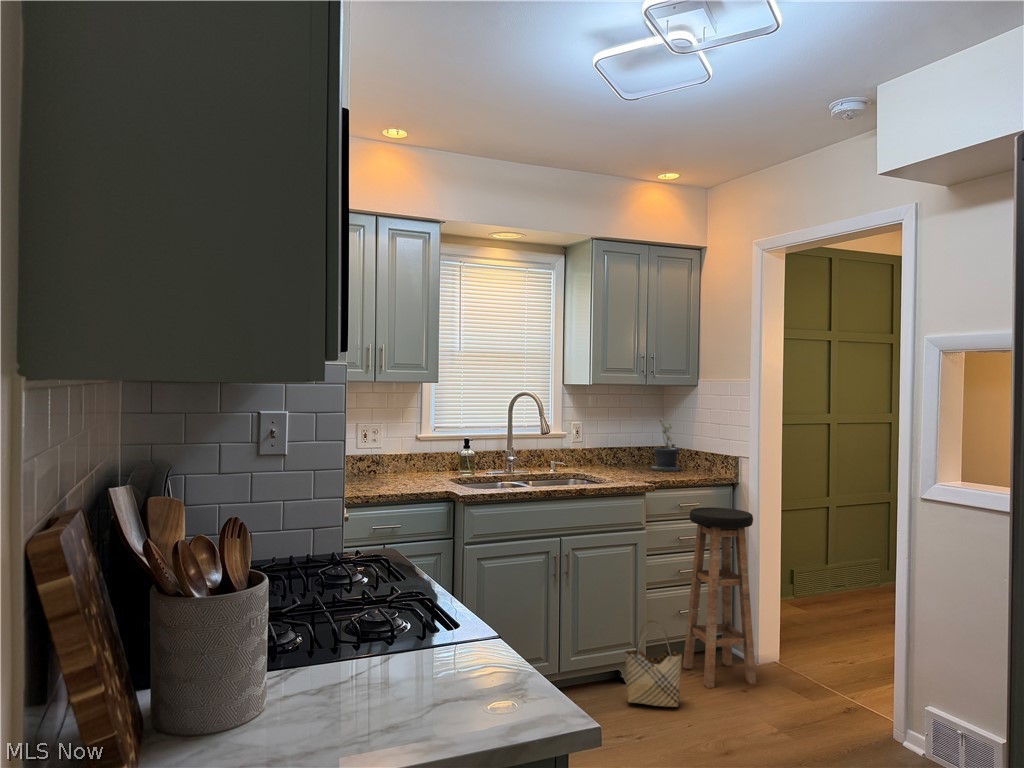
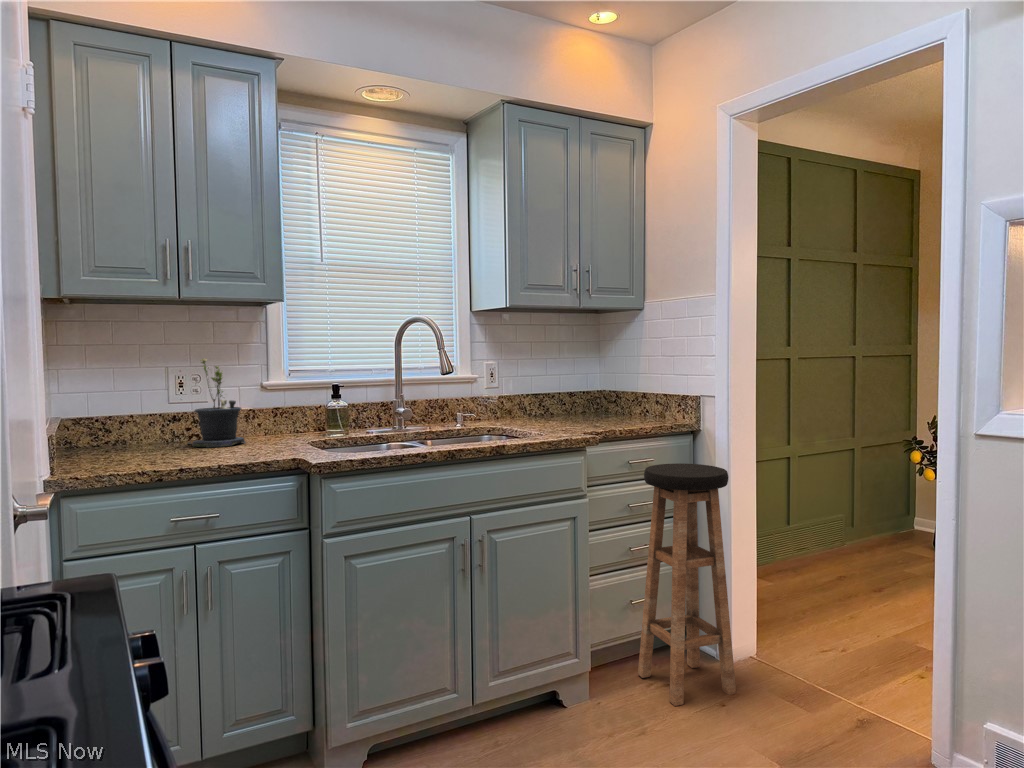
potted plant: present [651,419,680,471] -> present [188,358,246,448]
woven basket: present [625,621,682,707] -> none [565,624,645,744]

